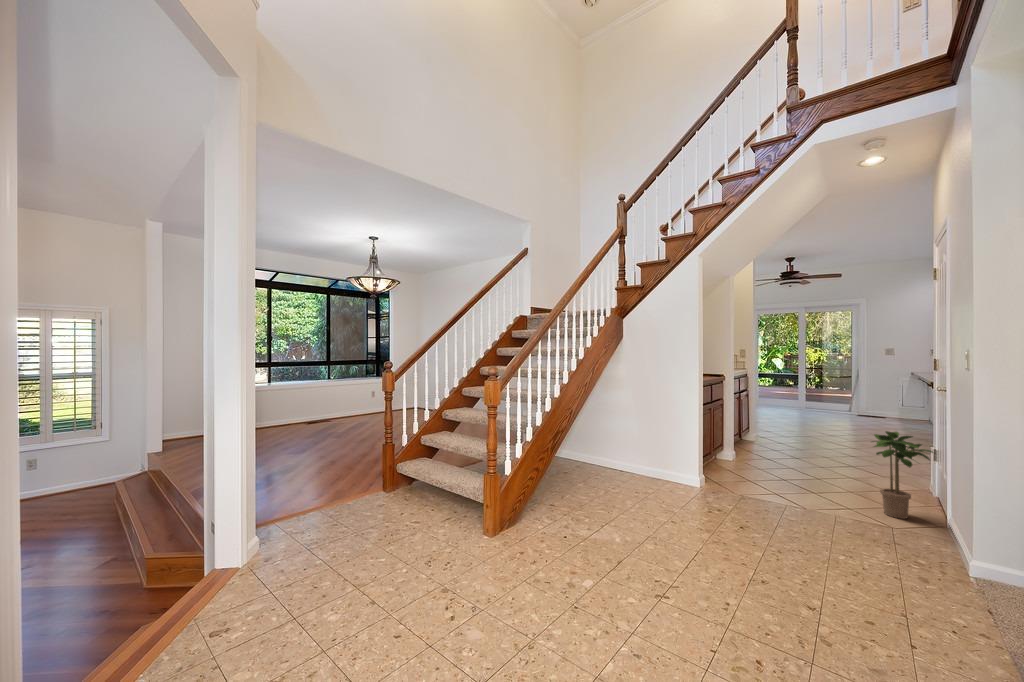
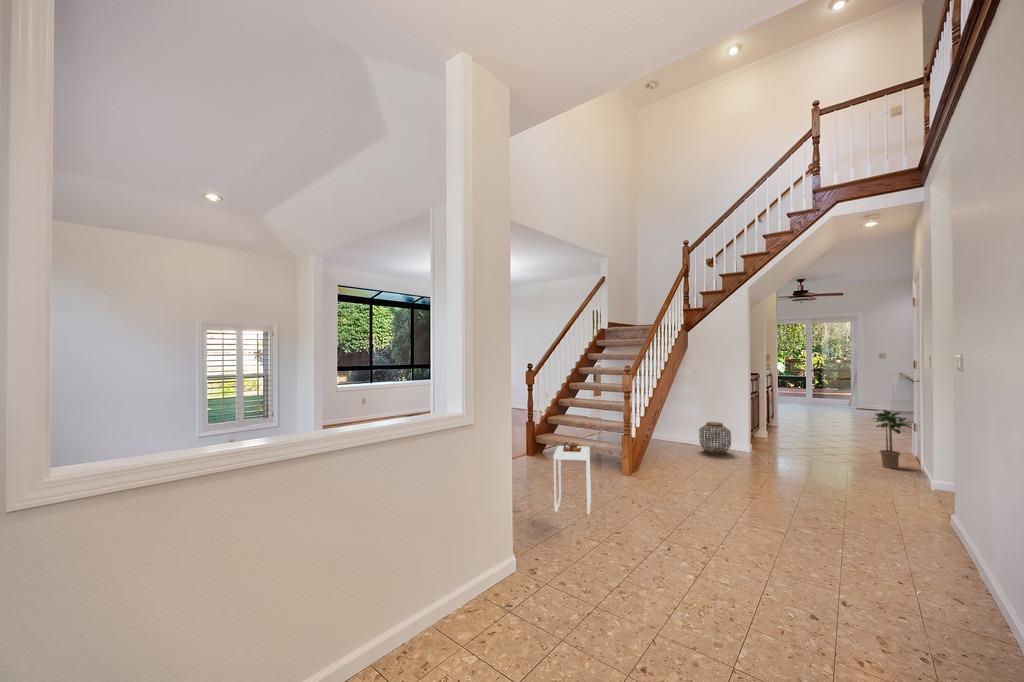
woven basket: none [630,440,671,487] -> present [699,422,731,455]
side table: none [301,489,395,620] -> present [554,442,591,514]

